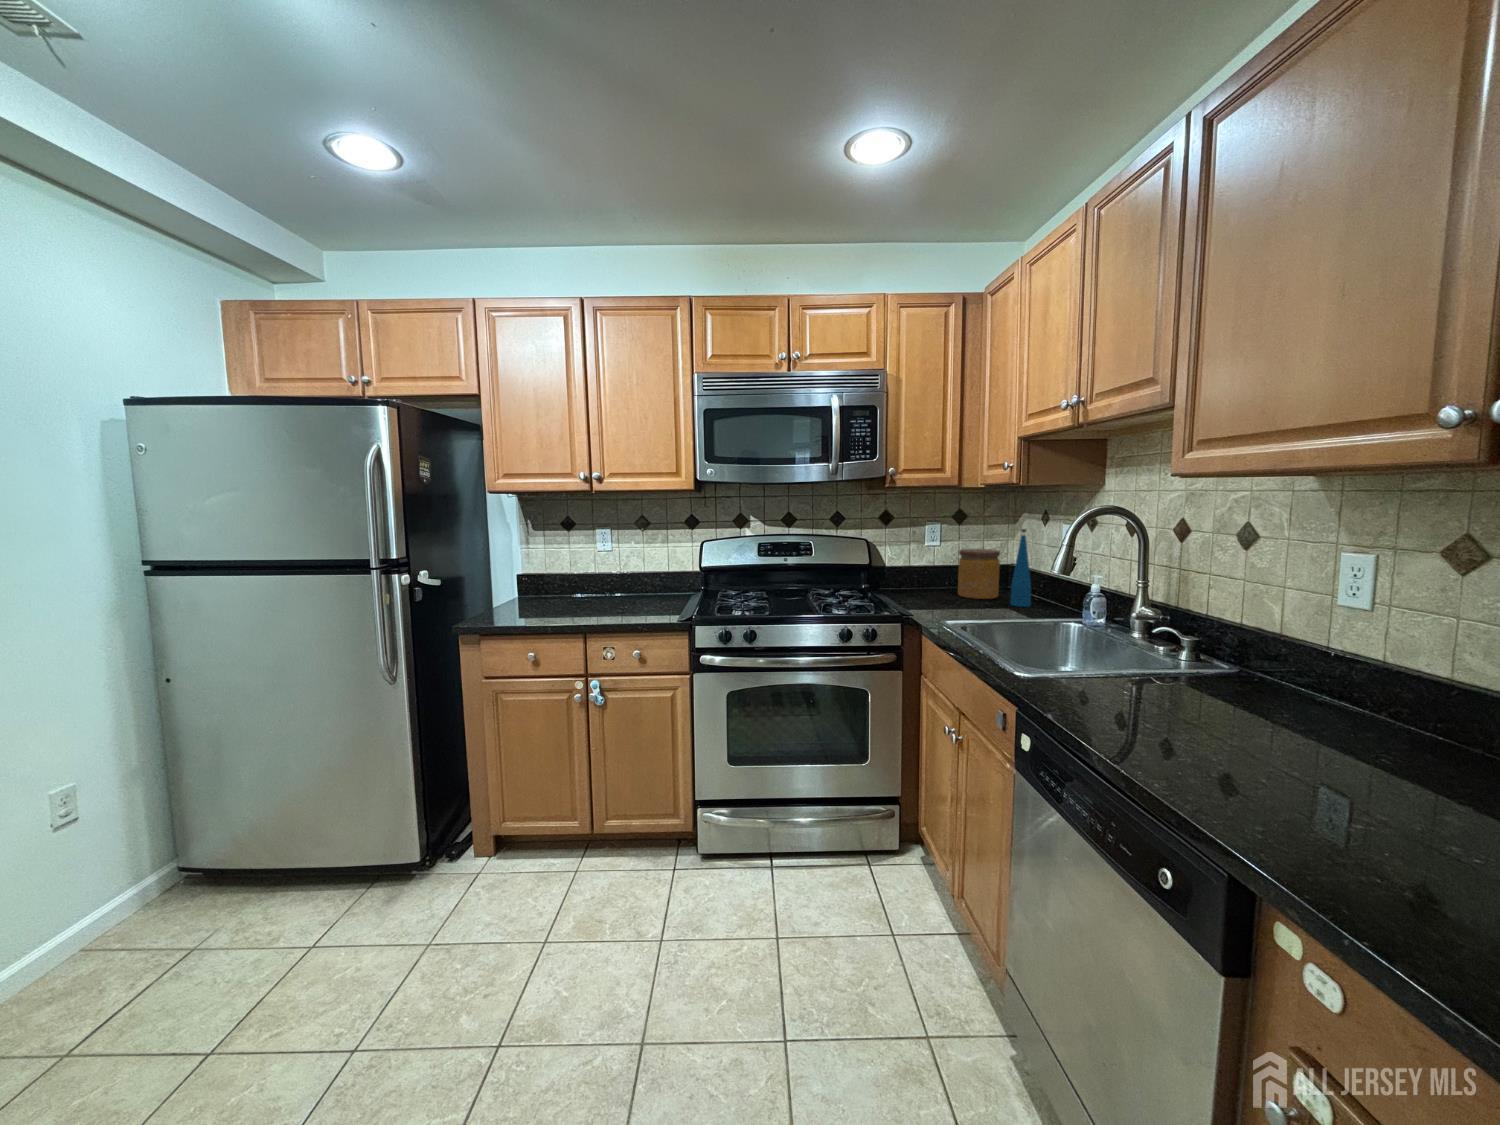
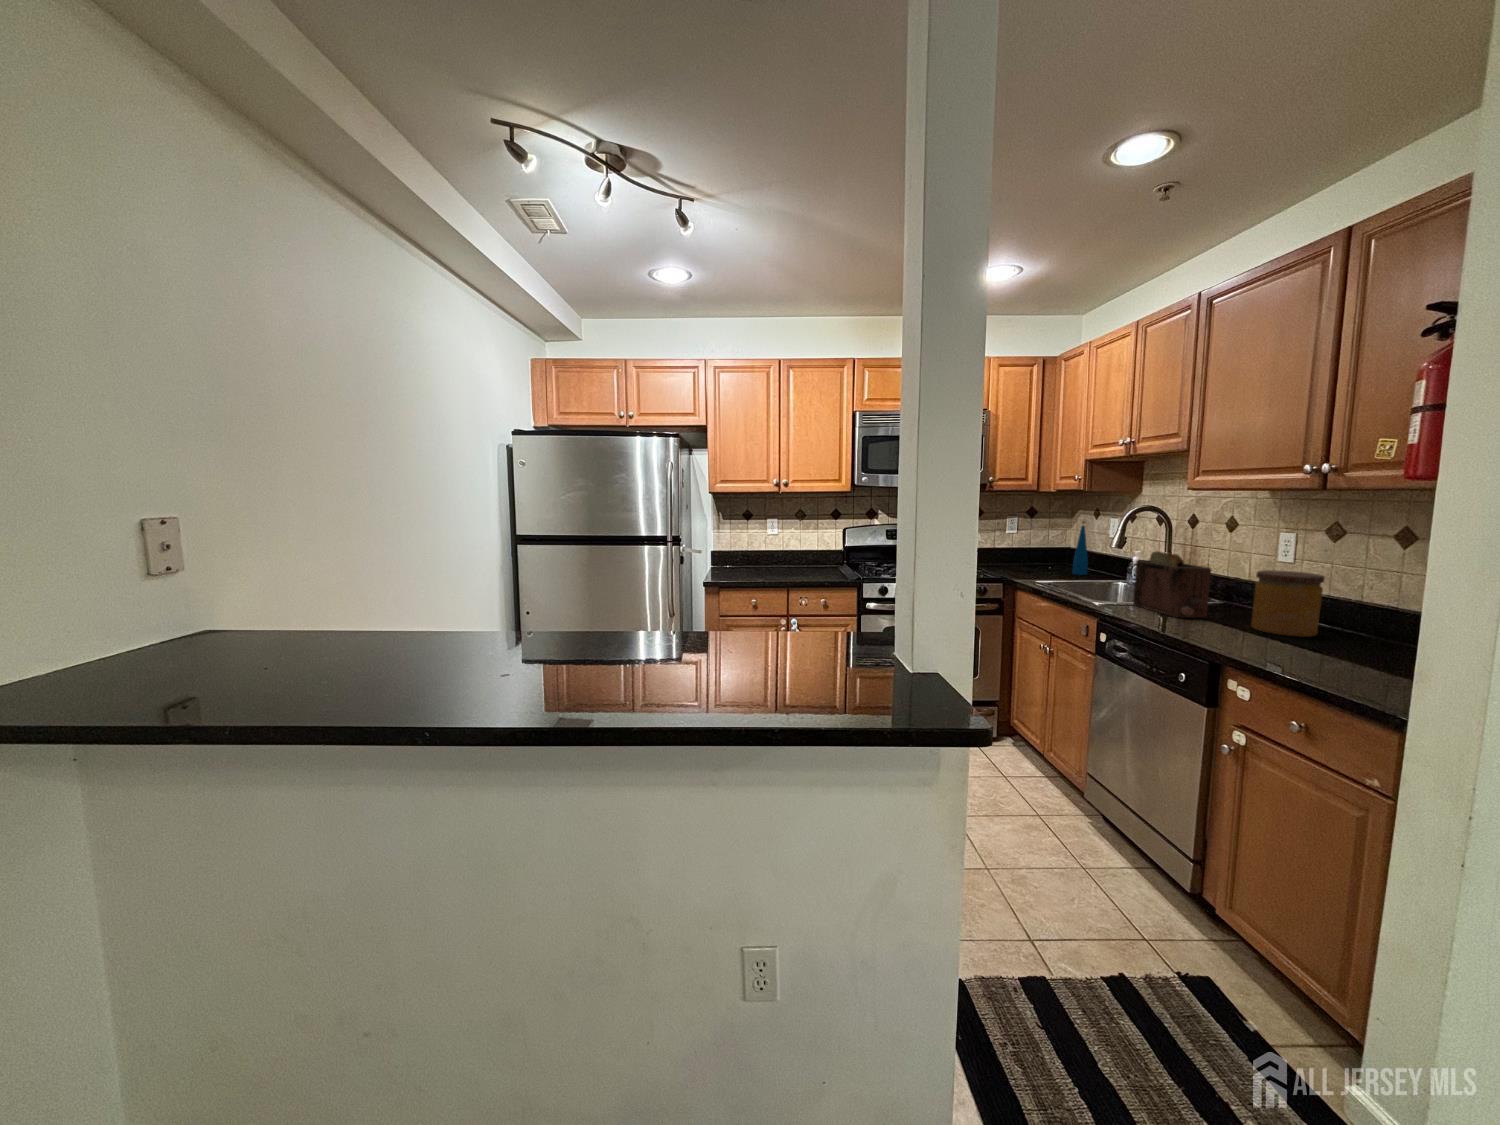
jar: present [958,549,1000,599] -> present [1251,570,1325,637]
toaster: none [1083,586,1220,715] -> present [1133,551,1211,618]

